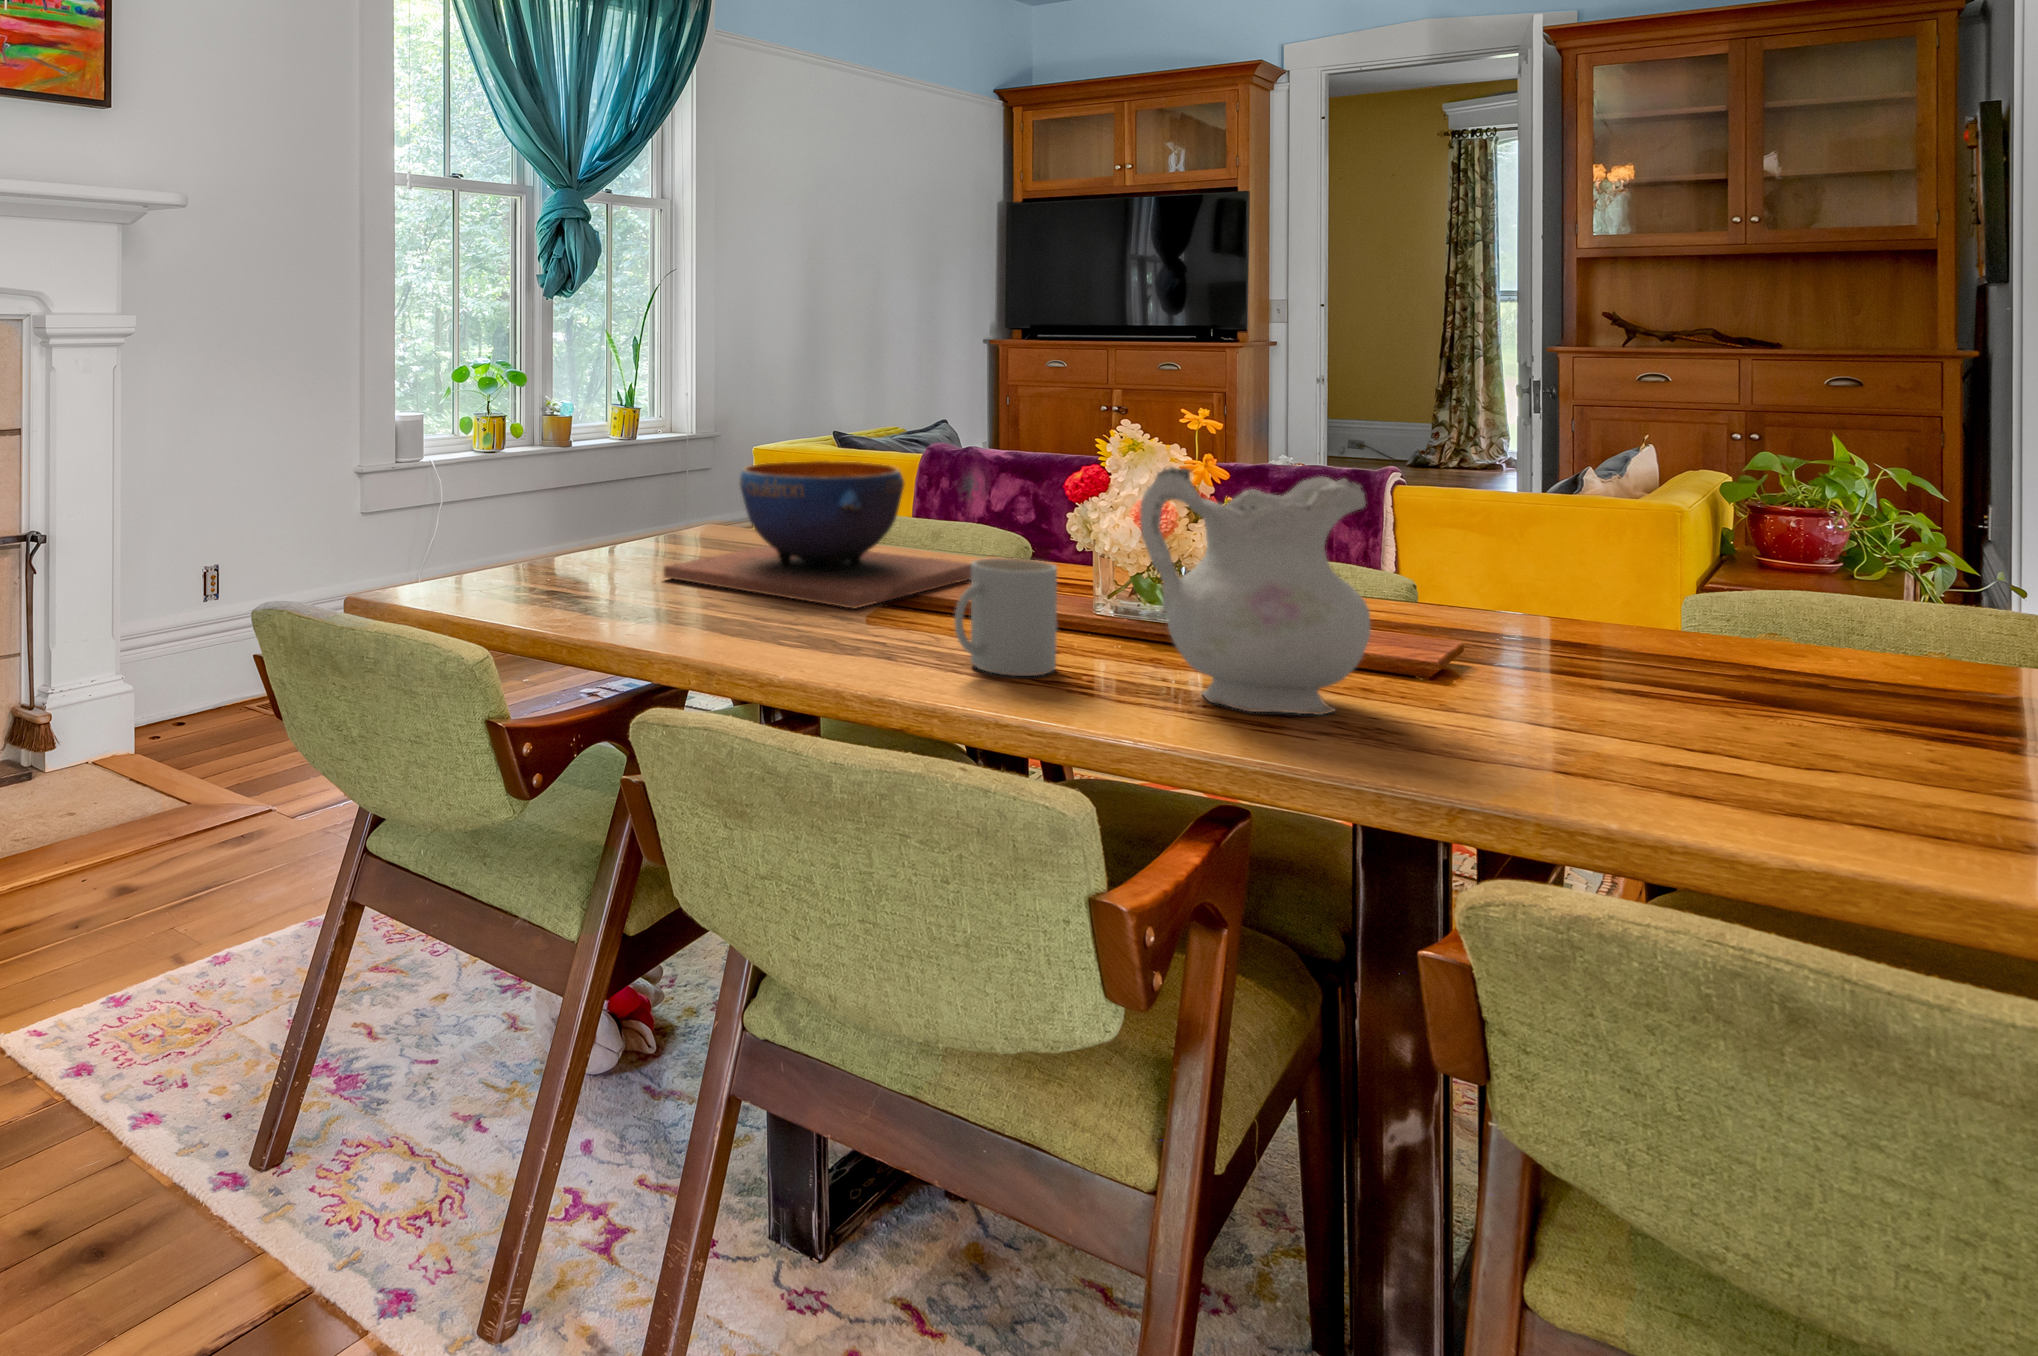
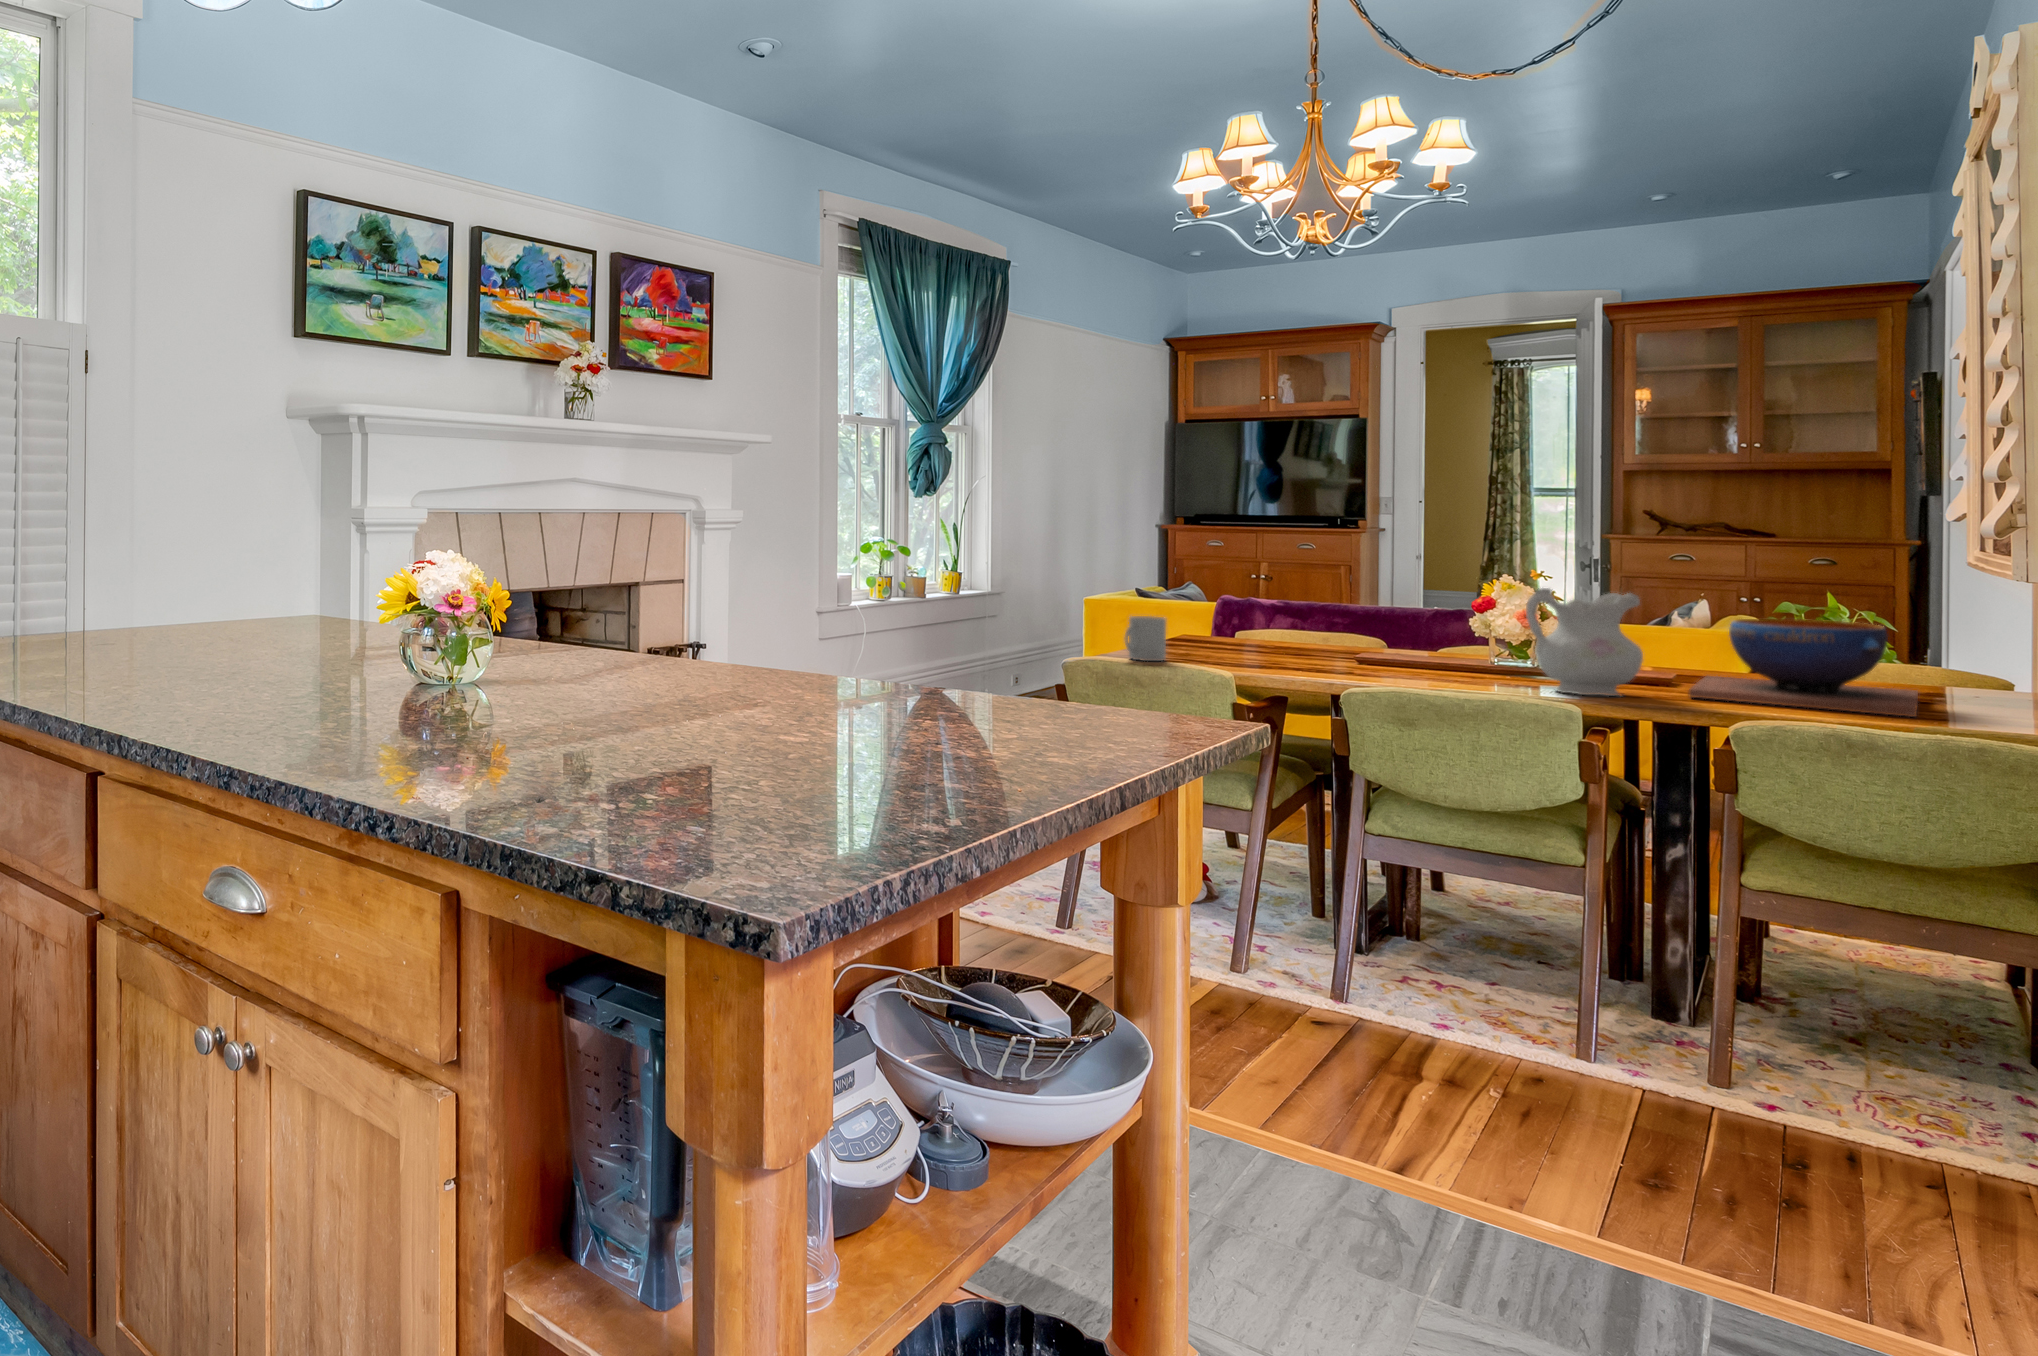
decorative bowl: present [664,461,971,609] -> present [1689,619,1918,717]
mug: present [955,558,1057,676] -> present [1124,616,1166,661]

